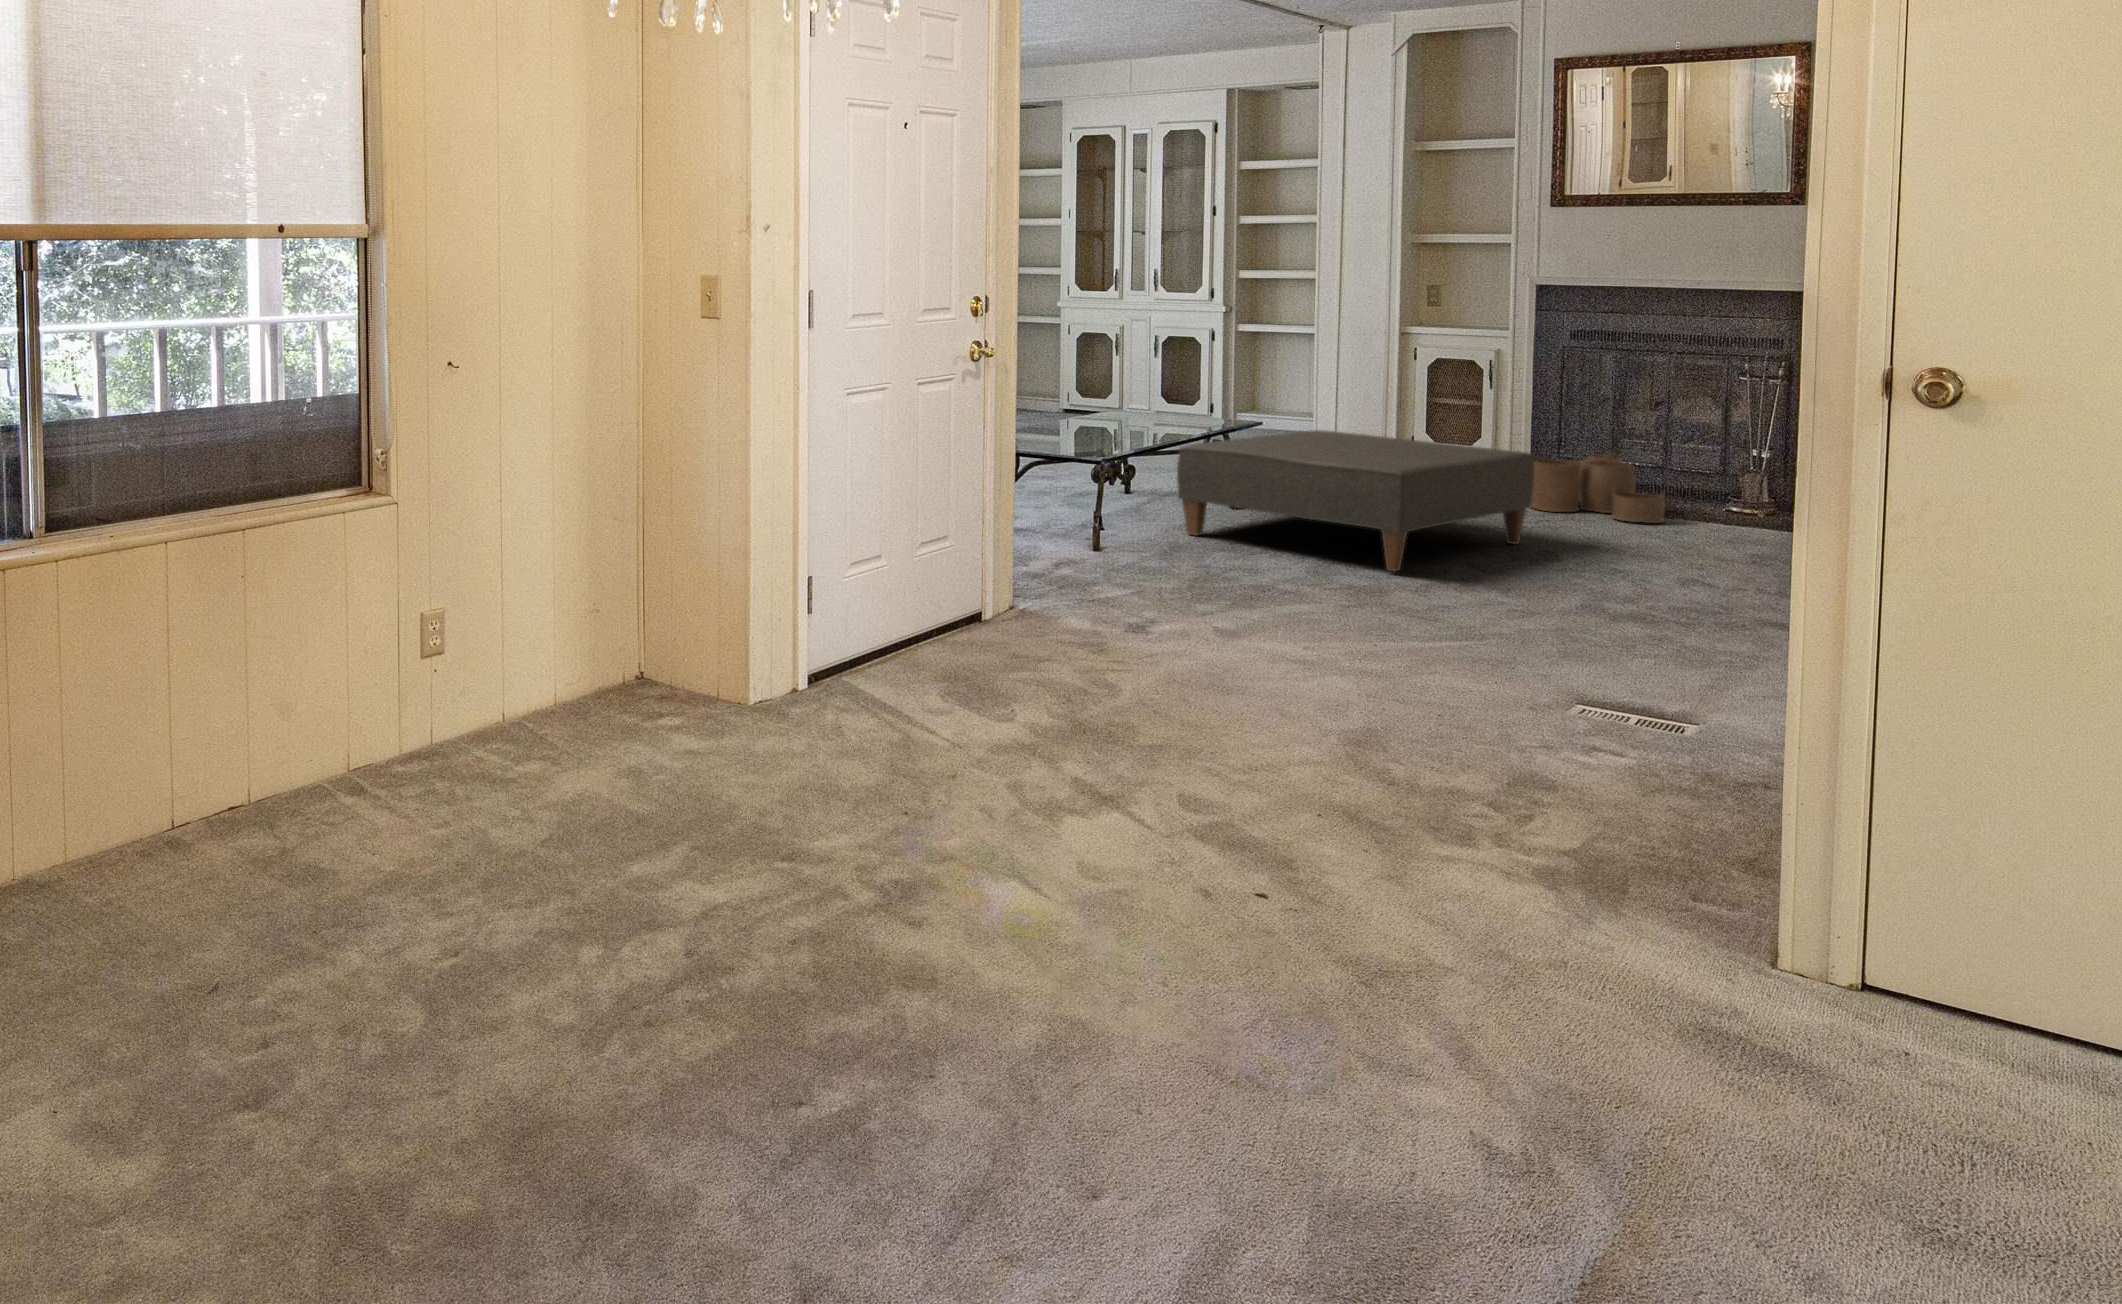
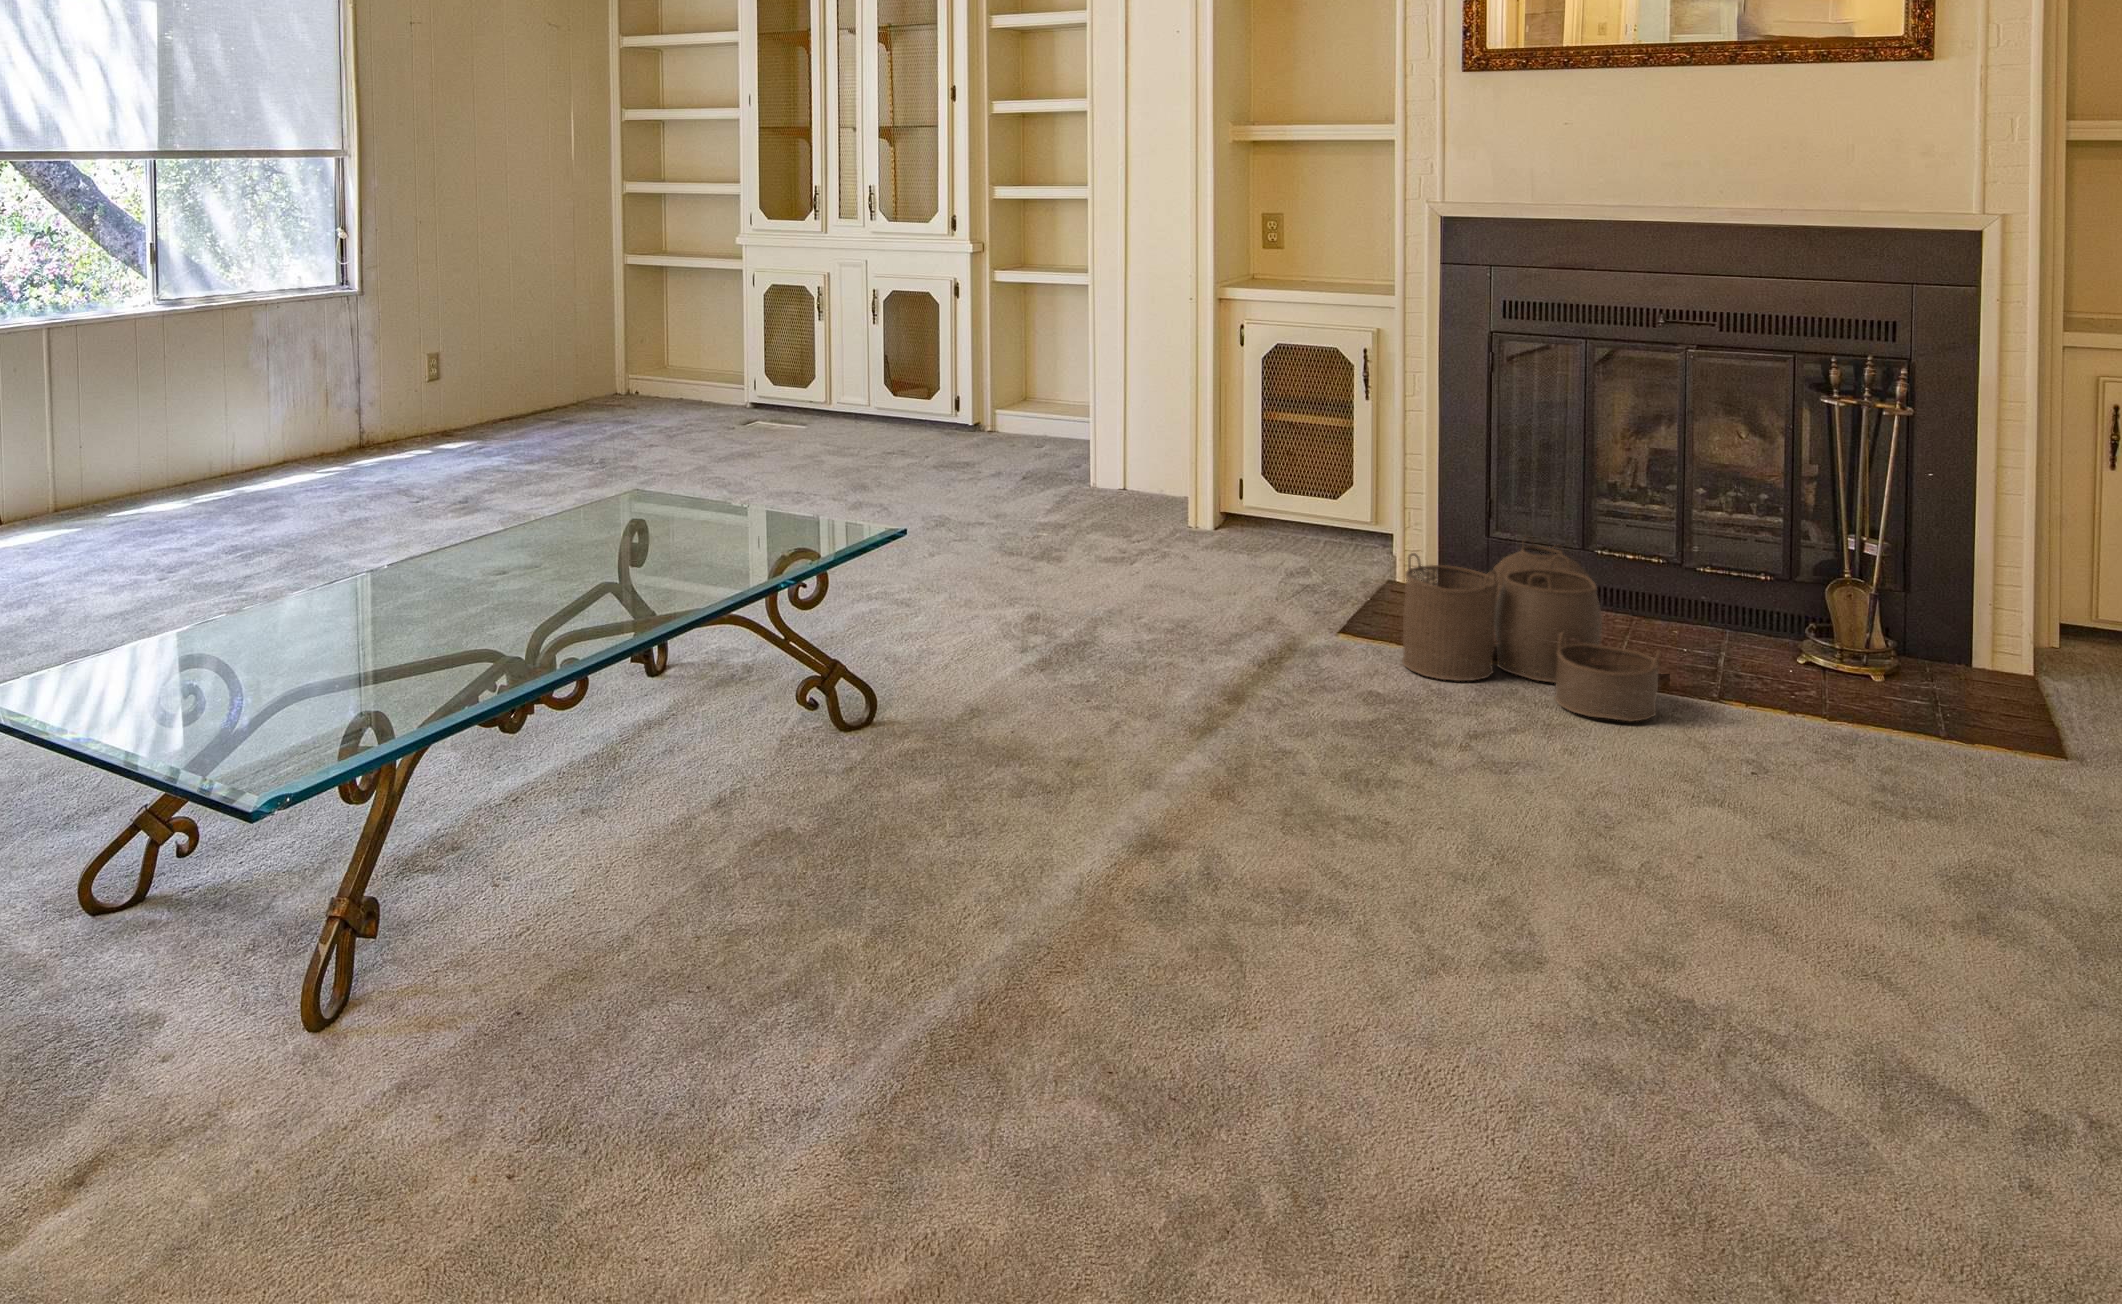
ottoman: present [1177,430,1534,571] -> none [588,524,1382,1015]

